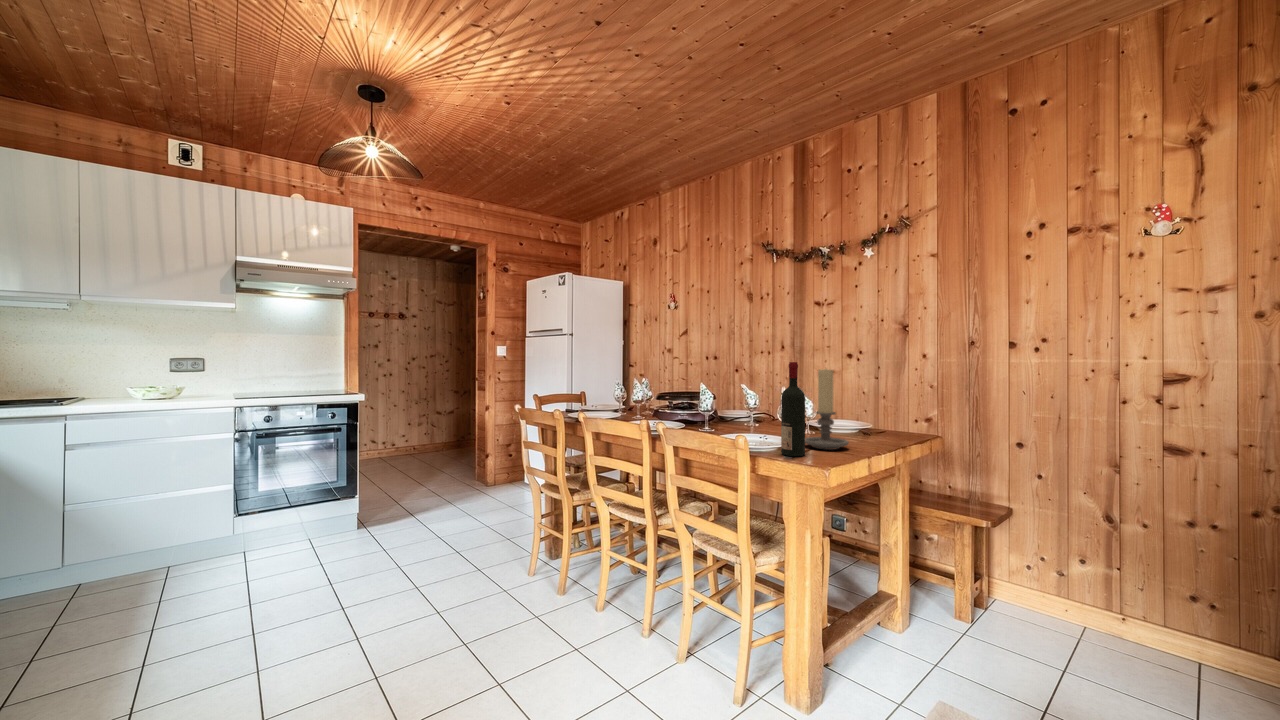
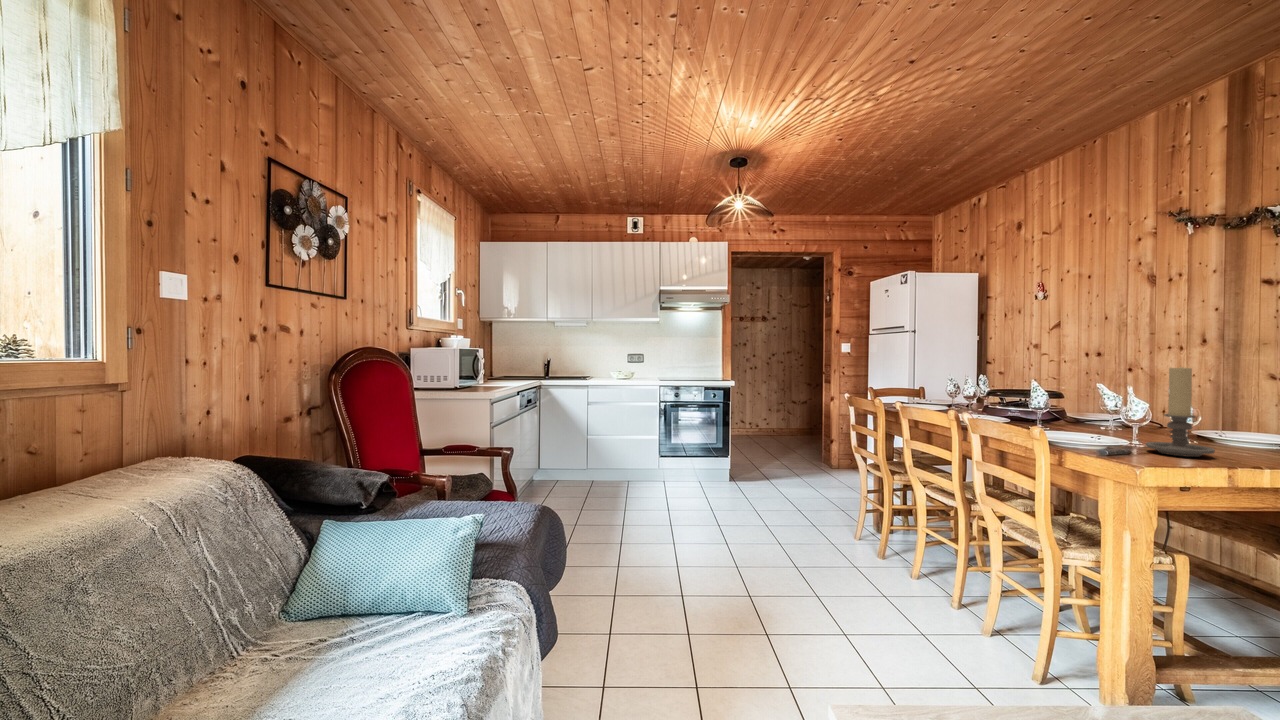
wine bottle: present [781,362,805,456] -> none [1100,359,1133,456]

